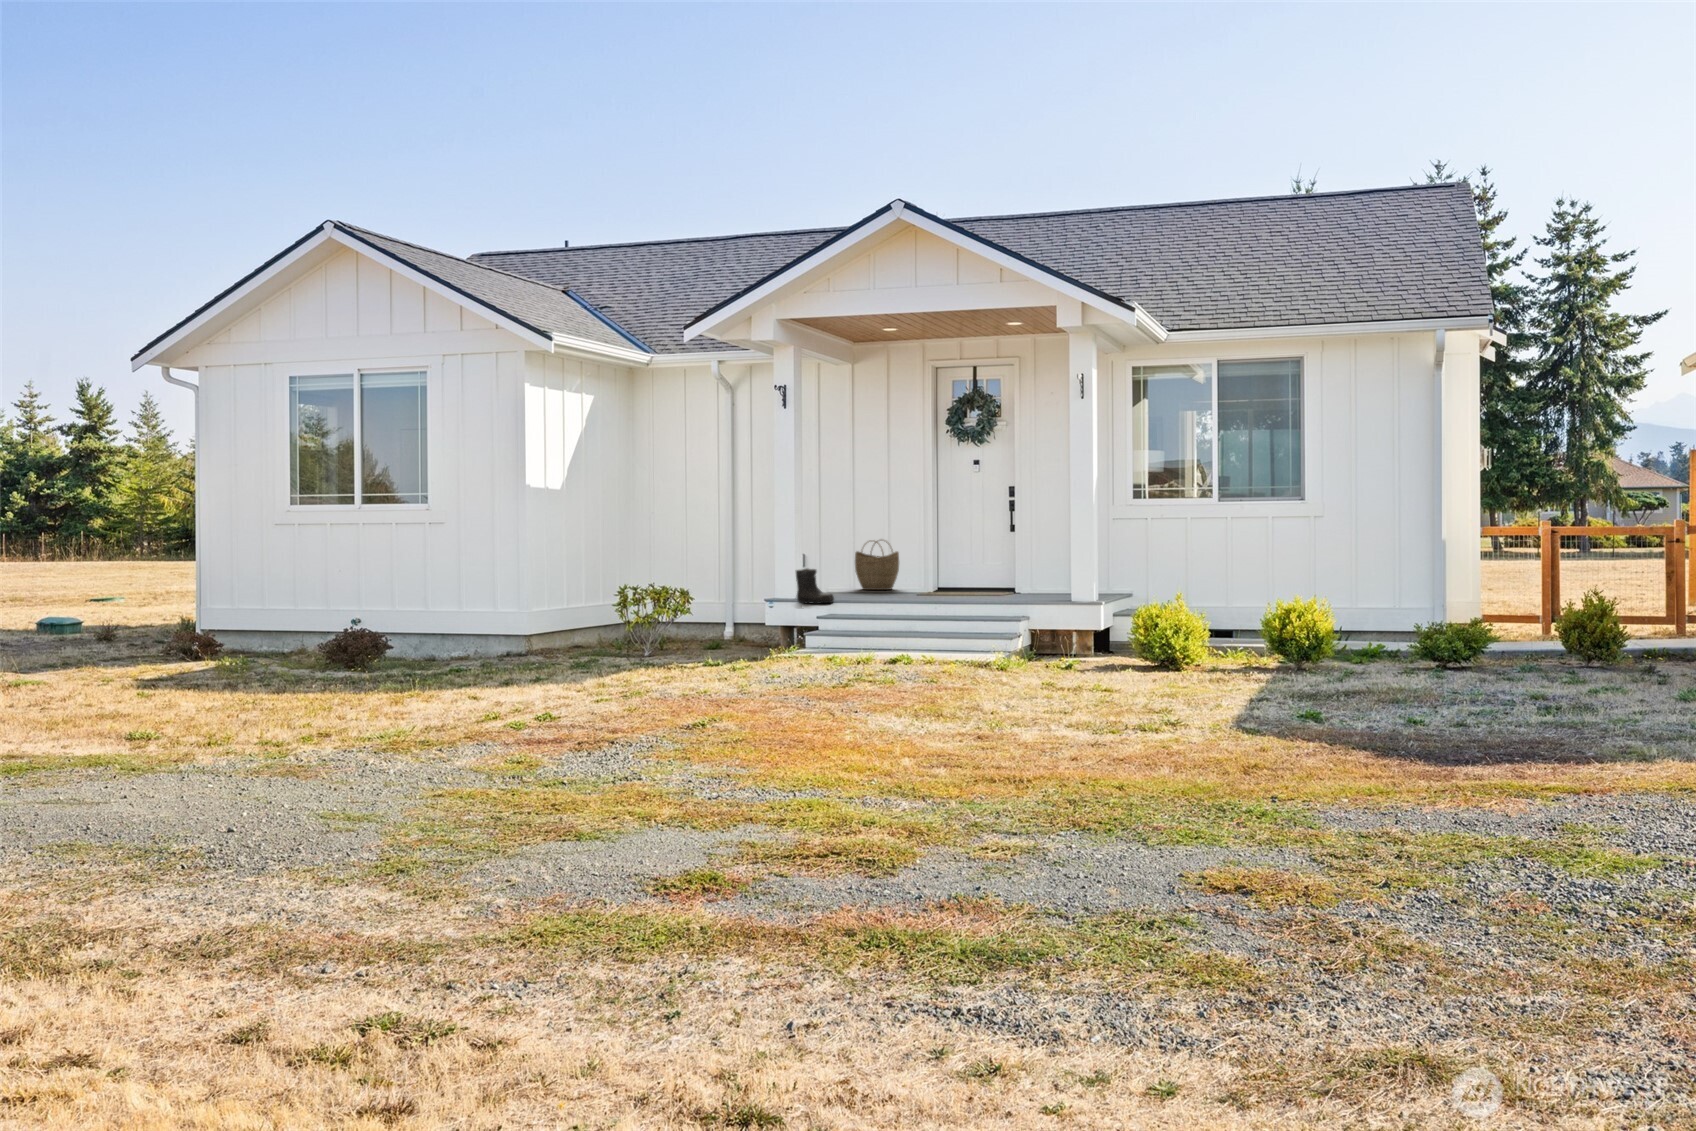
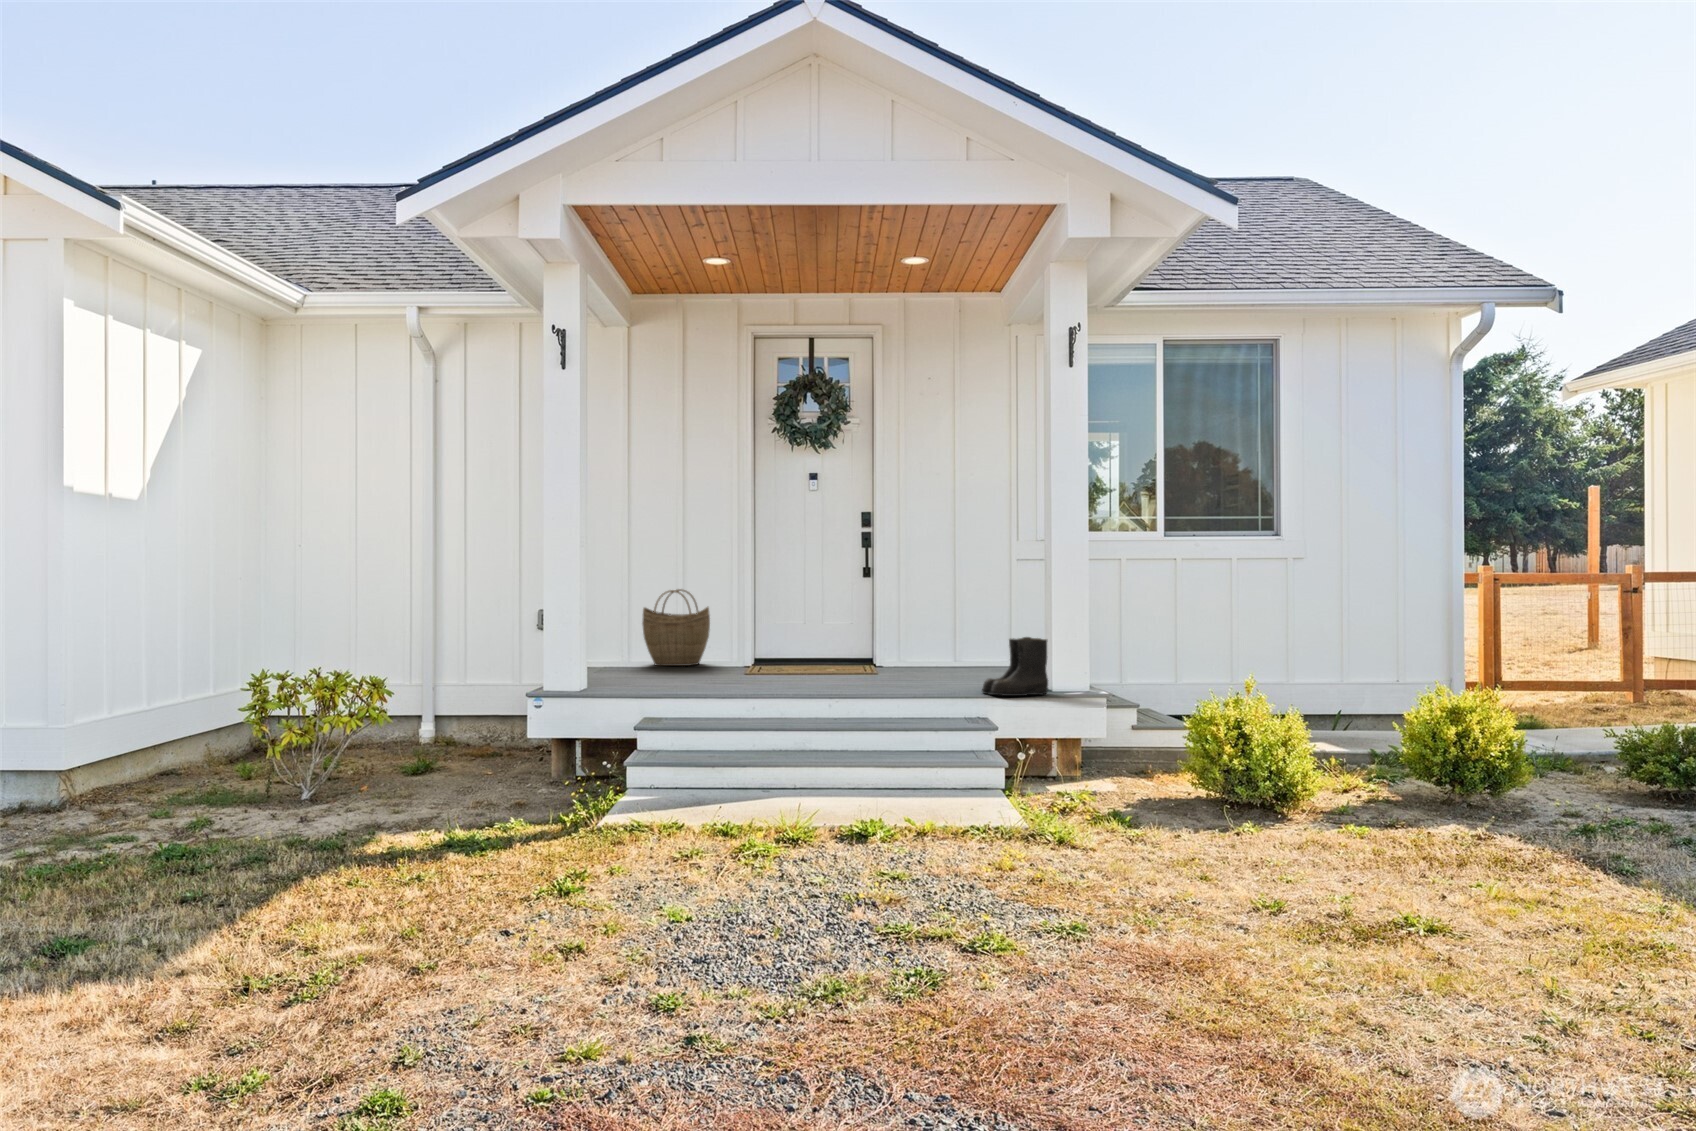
boots: present [796,569,834,604] -> present [982,637,1048,696]

